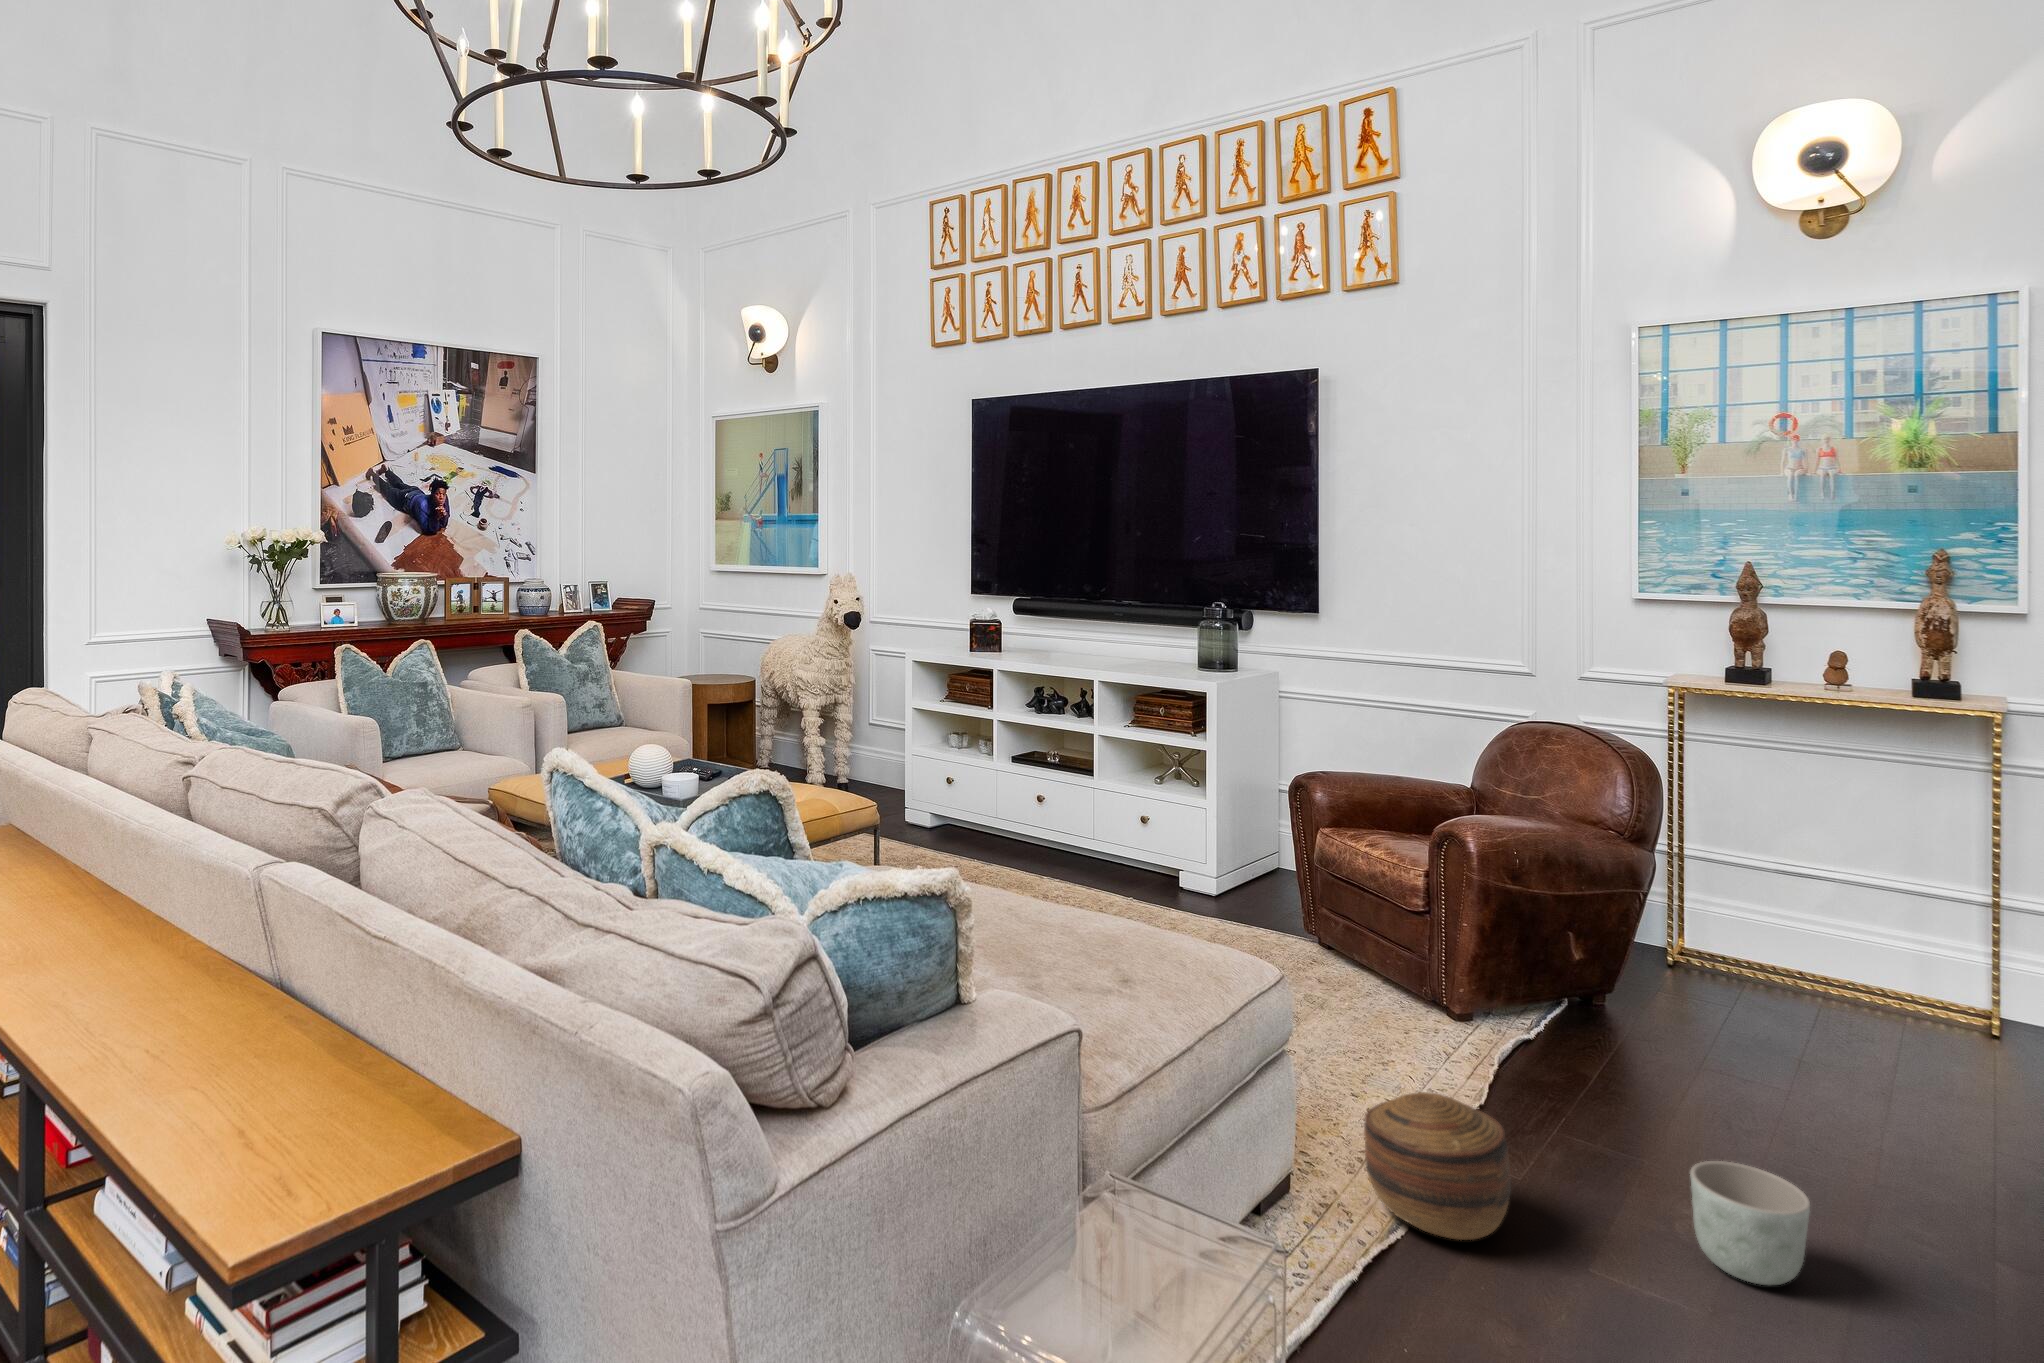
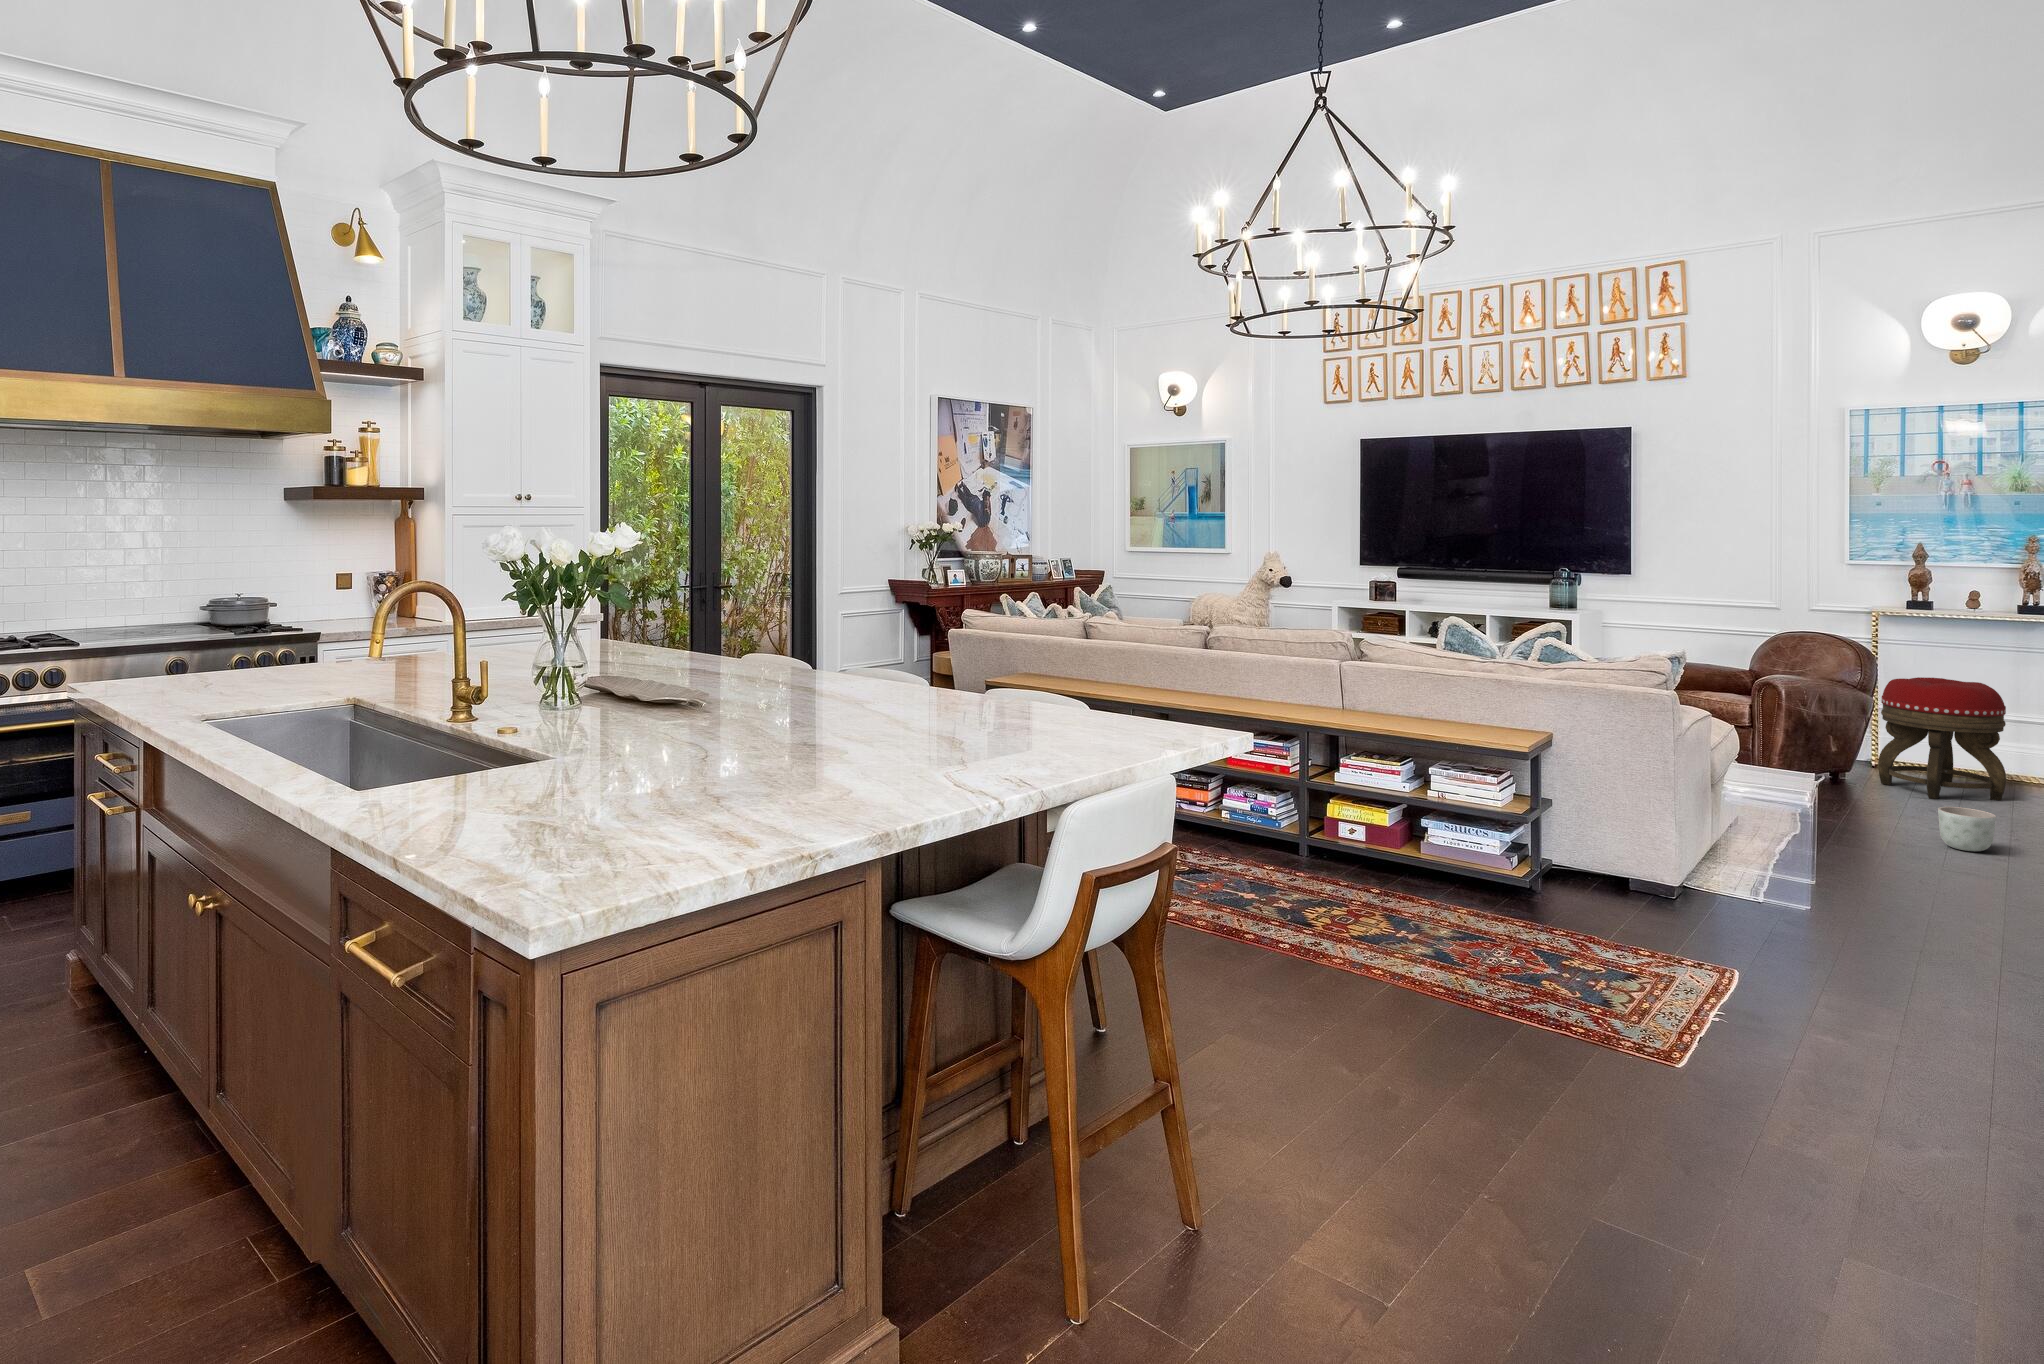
footstool: none [1659,816,1882,1071] -> present [1878,677,2006,801]
basket: present [1364,1092,1511,1240] -> none [1778,783,1855,841]

